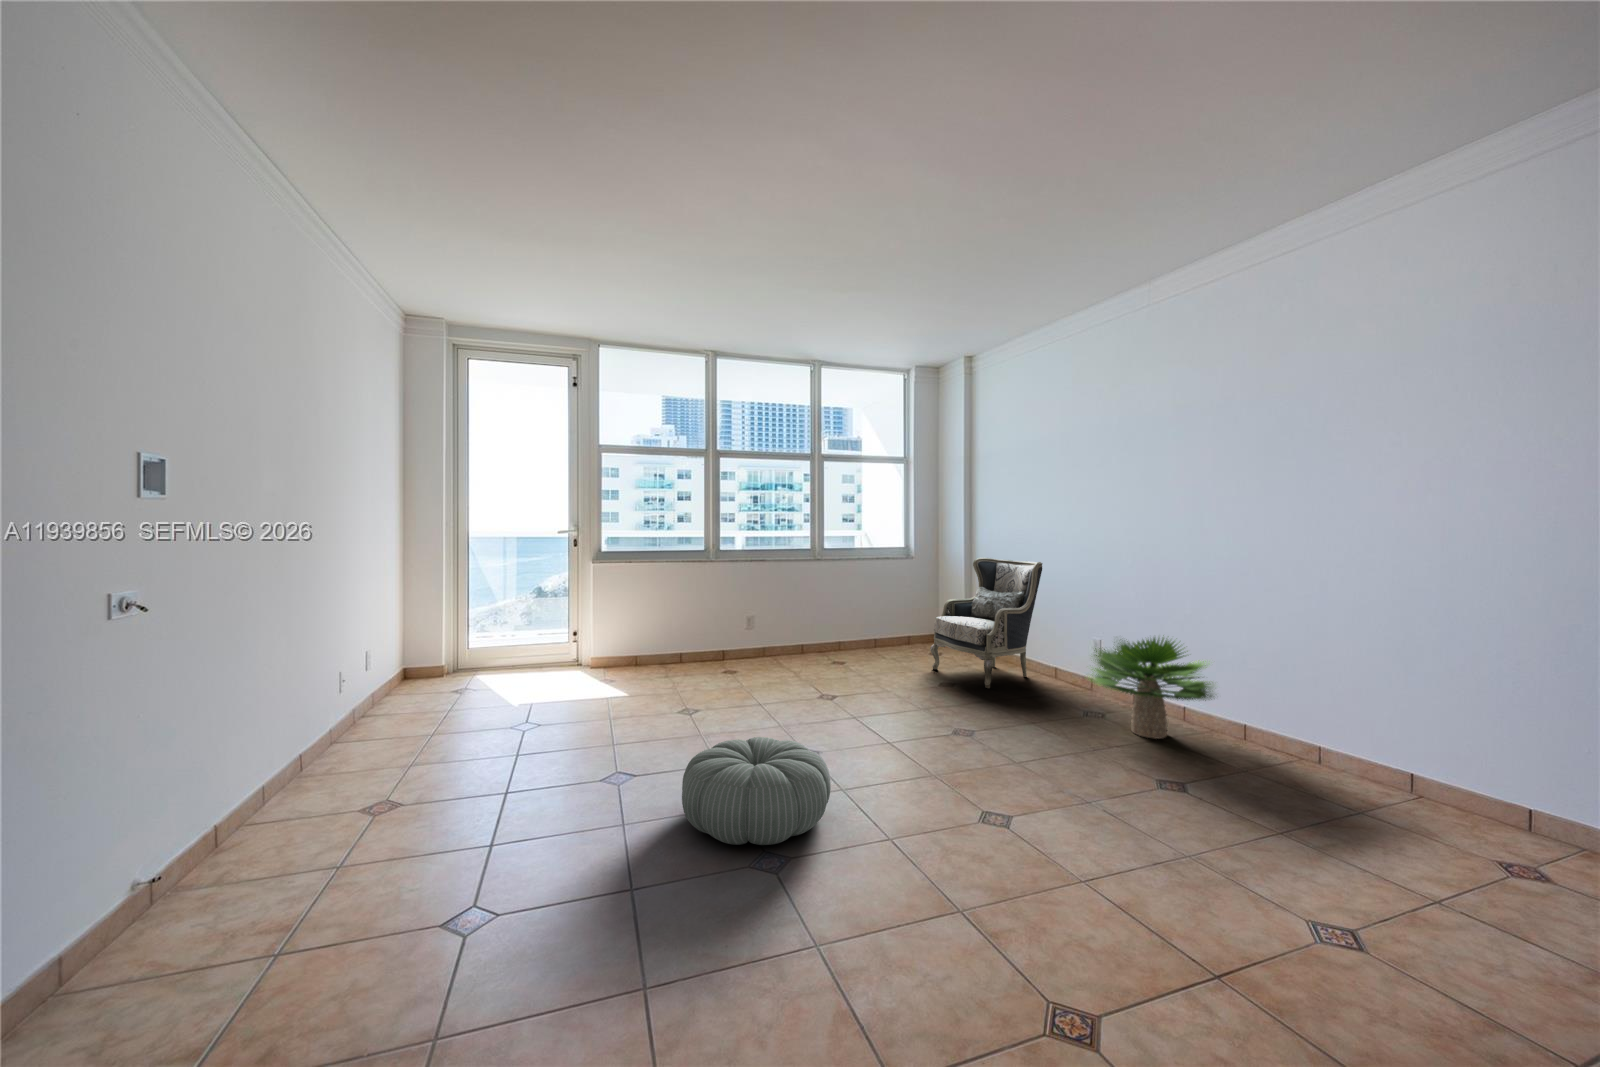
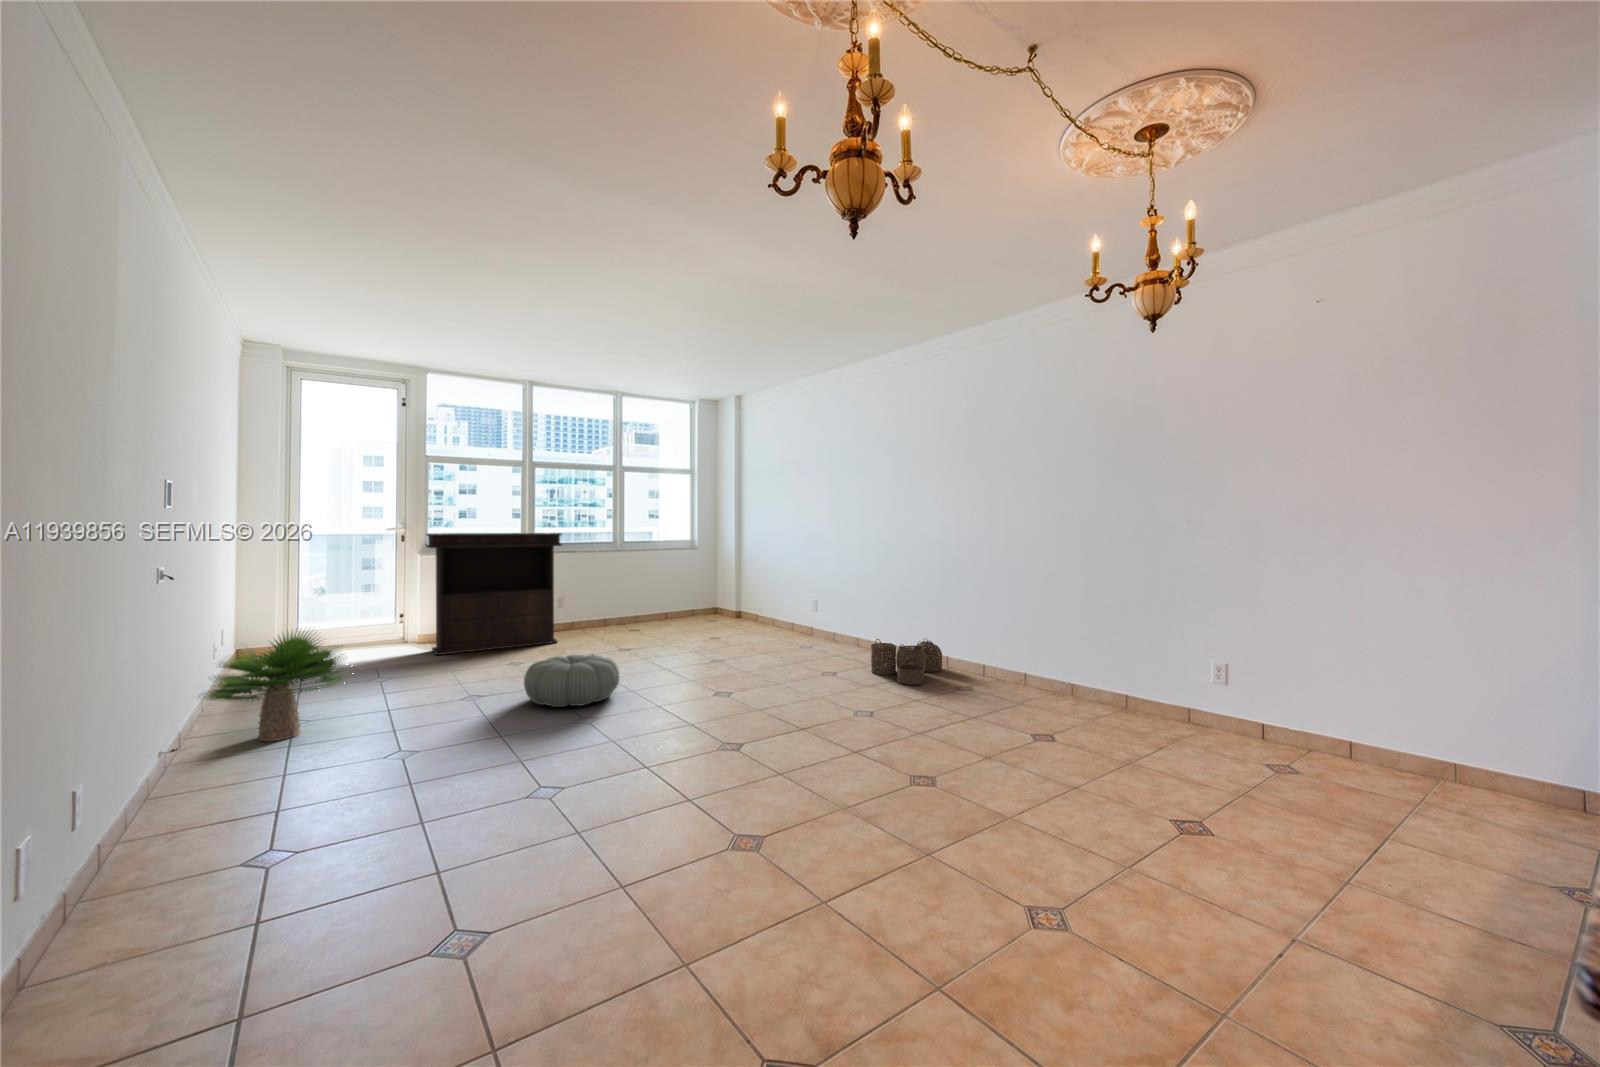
console table: none [595,539,751,693] -> present [427,533,561,655]
armchair: present [930,558,1042,688] -> none [705,546,782,639]
potted plant: present [1091,638,1214,739] -> present [203,628,345,741]
woven basket: none [1269,738,1431,860] -> present [871,639,942,685]

